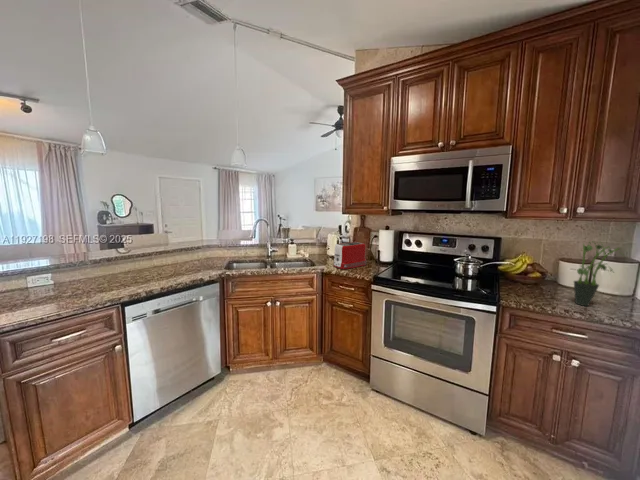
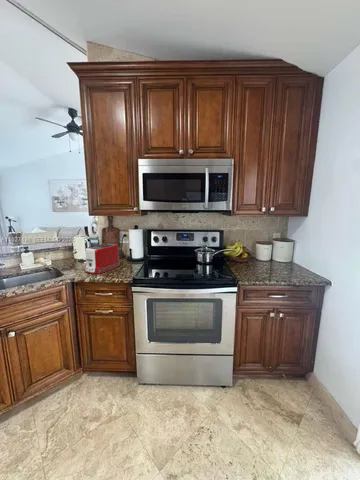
potted plant: present [574,242,619,306] -> none [266,230,288,273]

